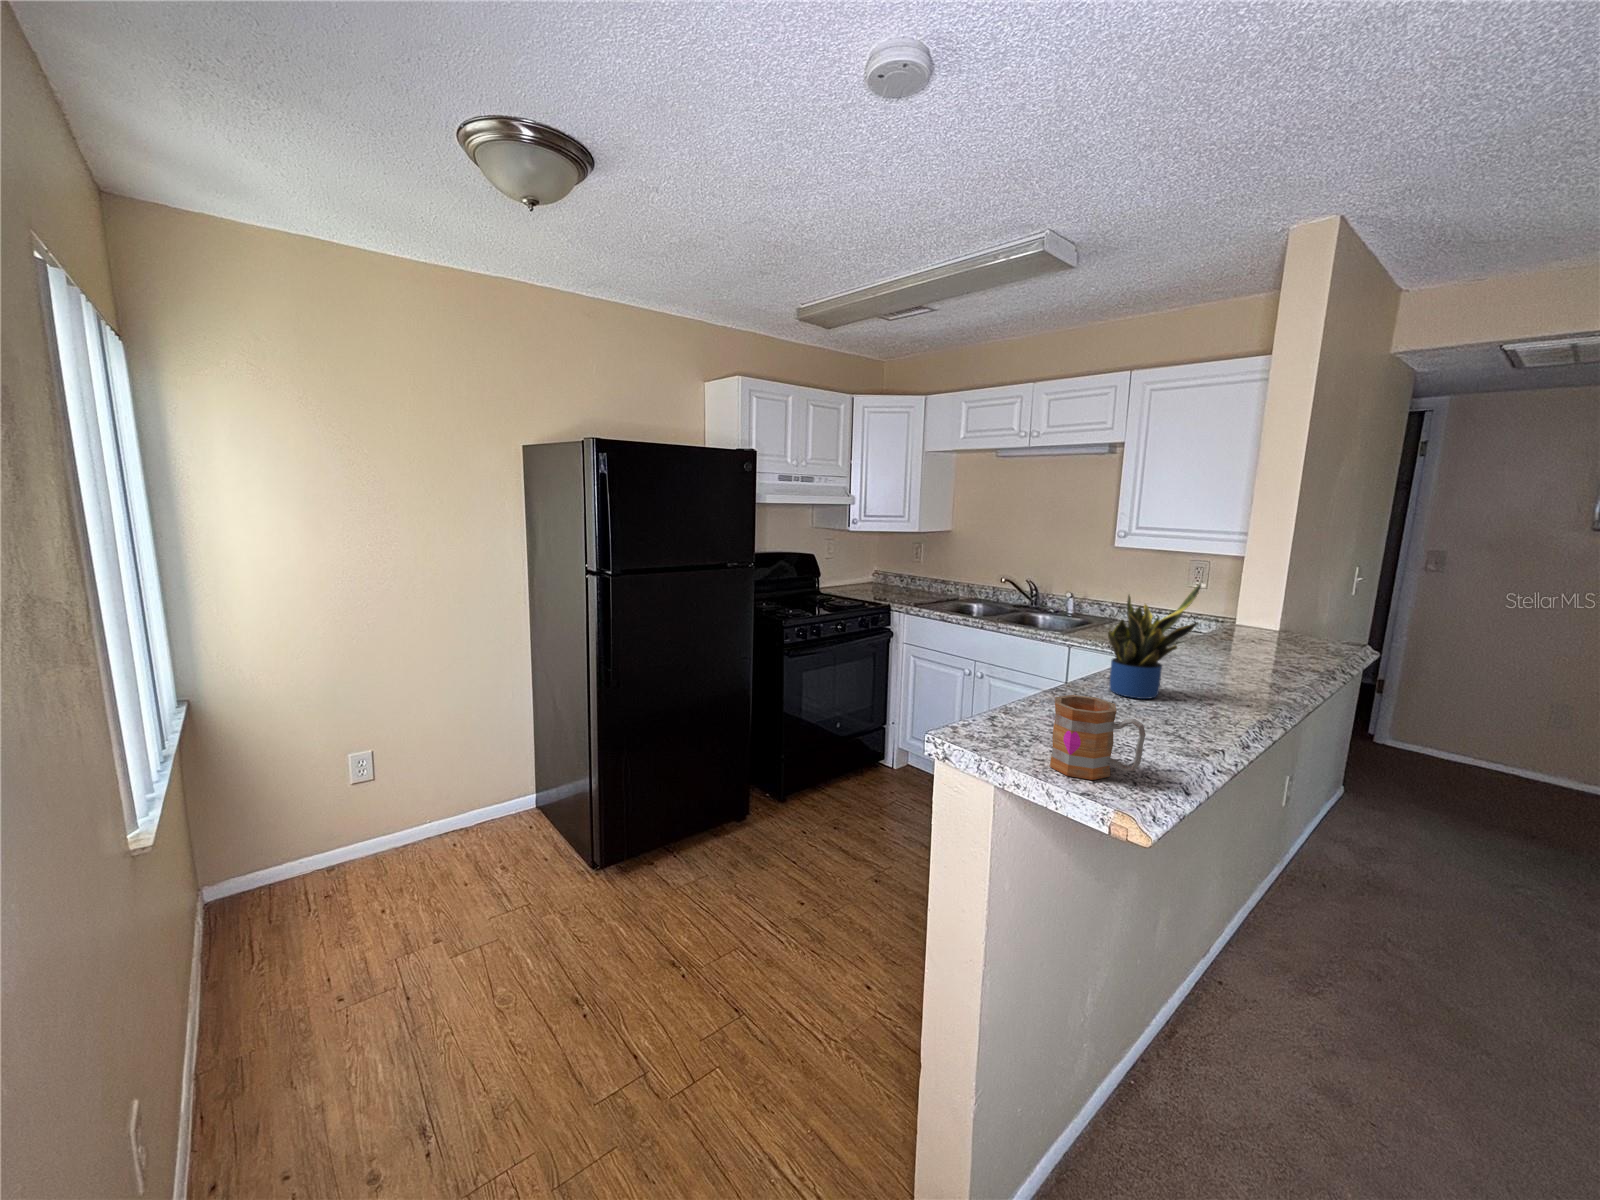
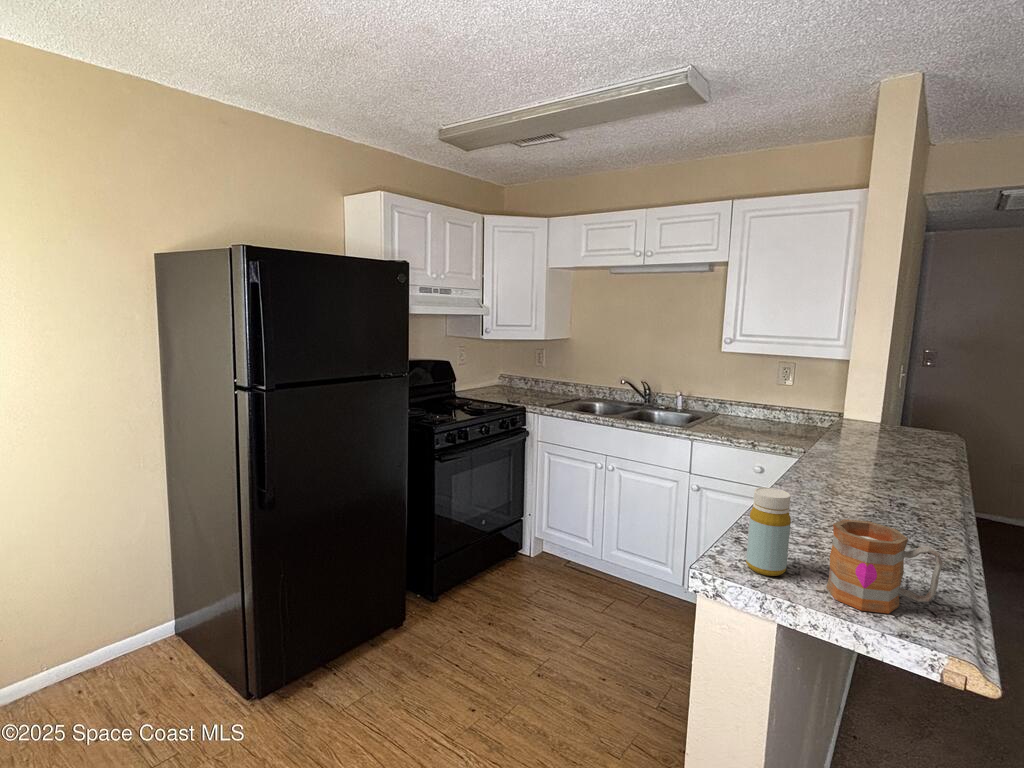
potted plant: present [1108,583,1201,699] -> none [799,392,896,502]
bottle: none [985,664,1025,747] -> present [746,487,791,576]

